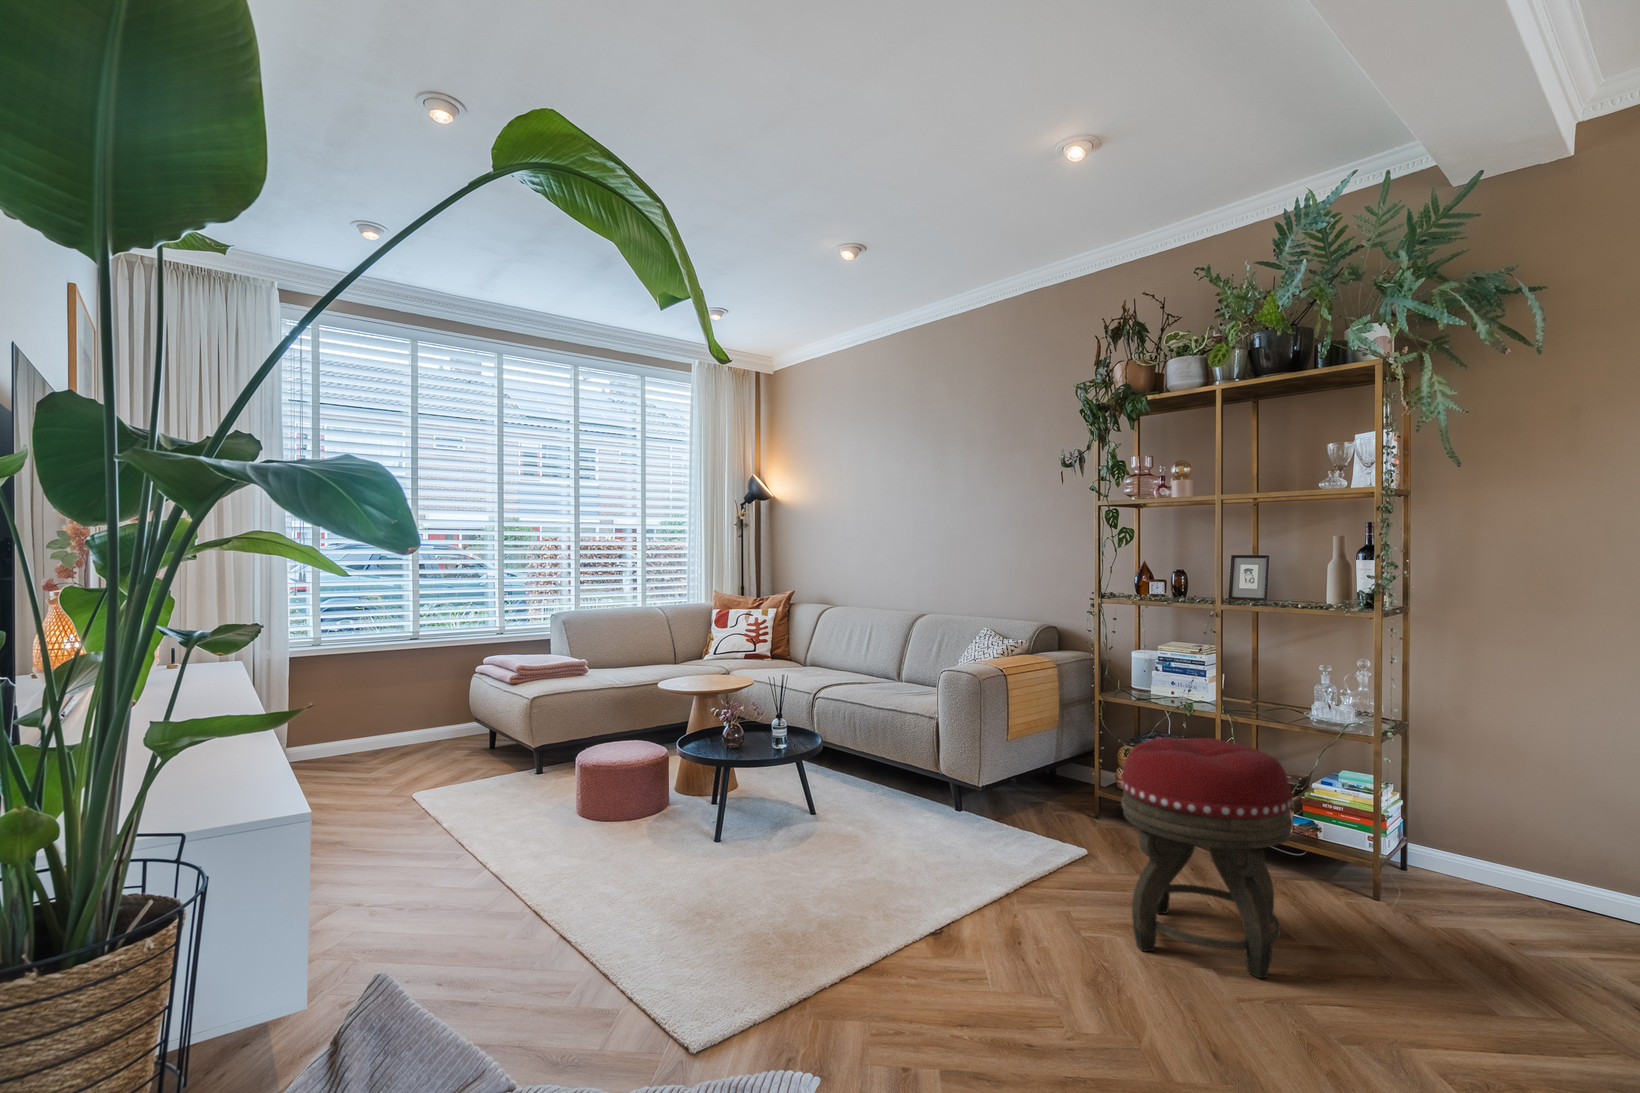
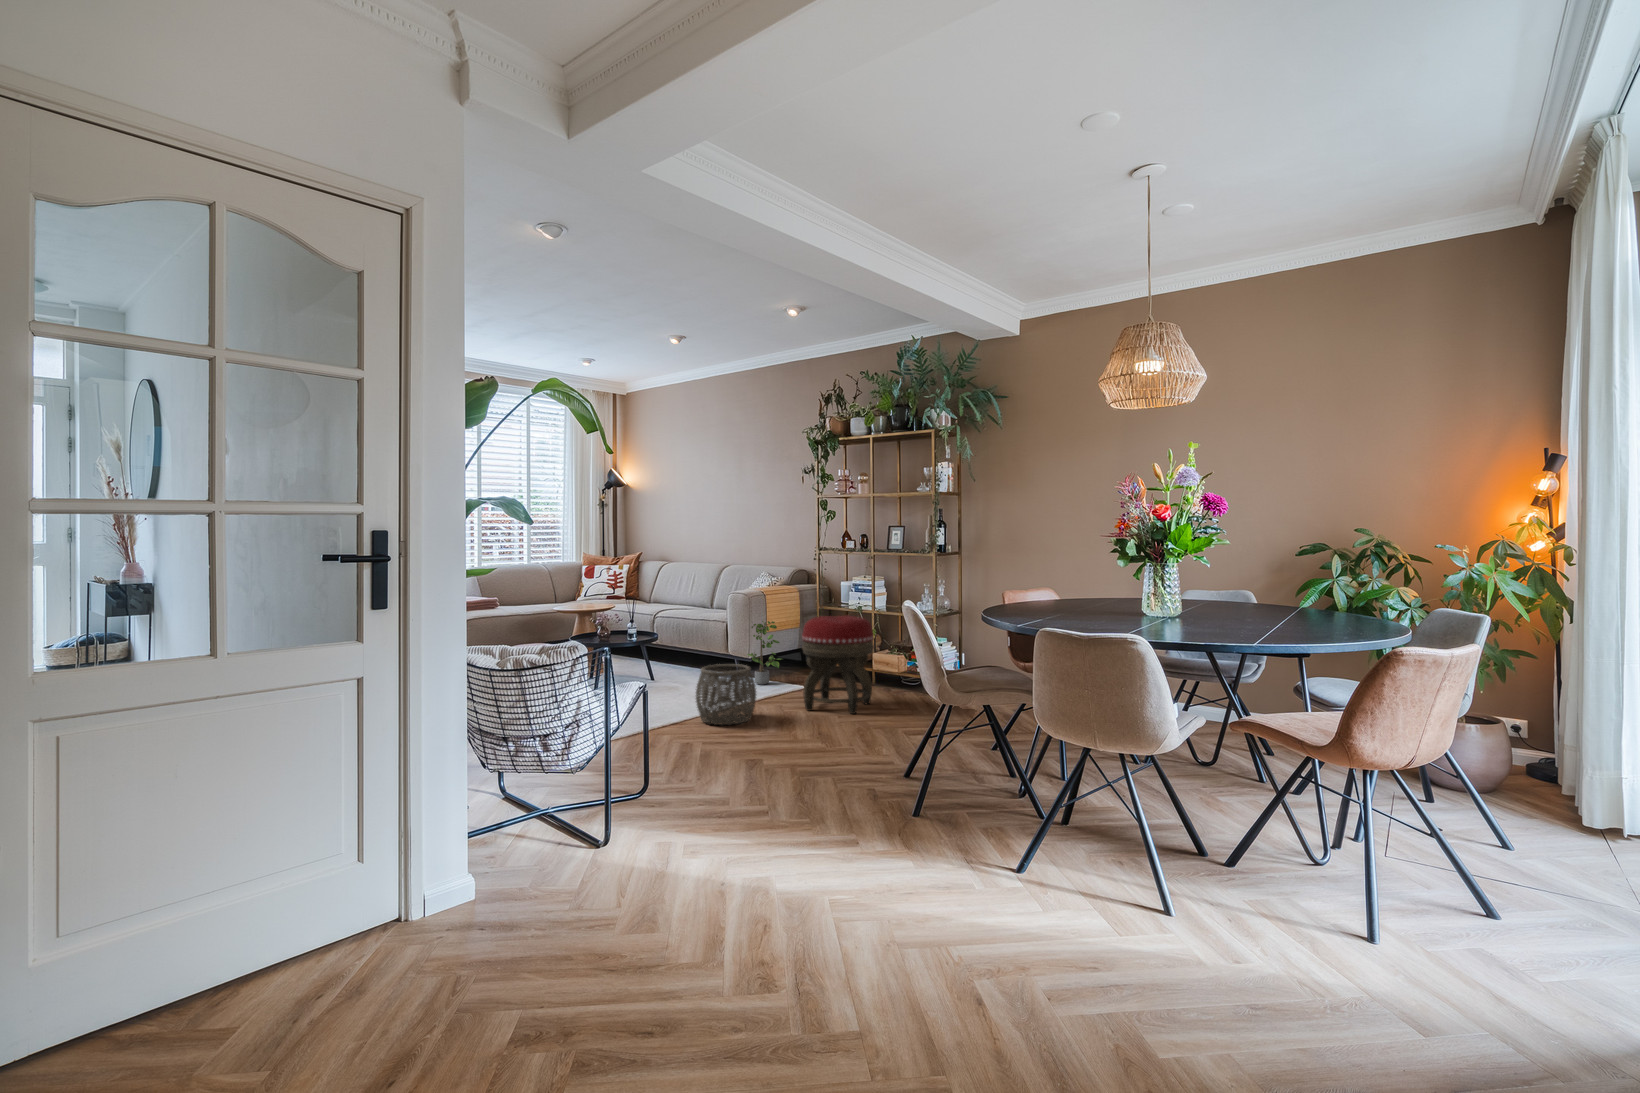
potted plant: none [978,720,1045,841] -> present [747,621,782,685]
woven basket: none [906,843,1045,1007] -> present [696,664,756,725]

